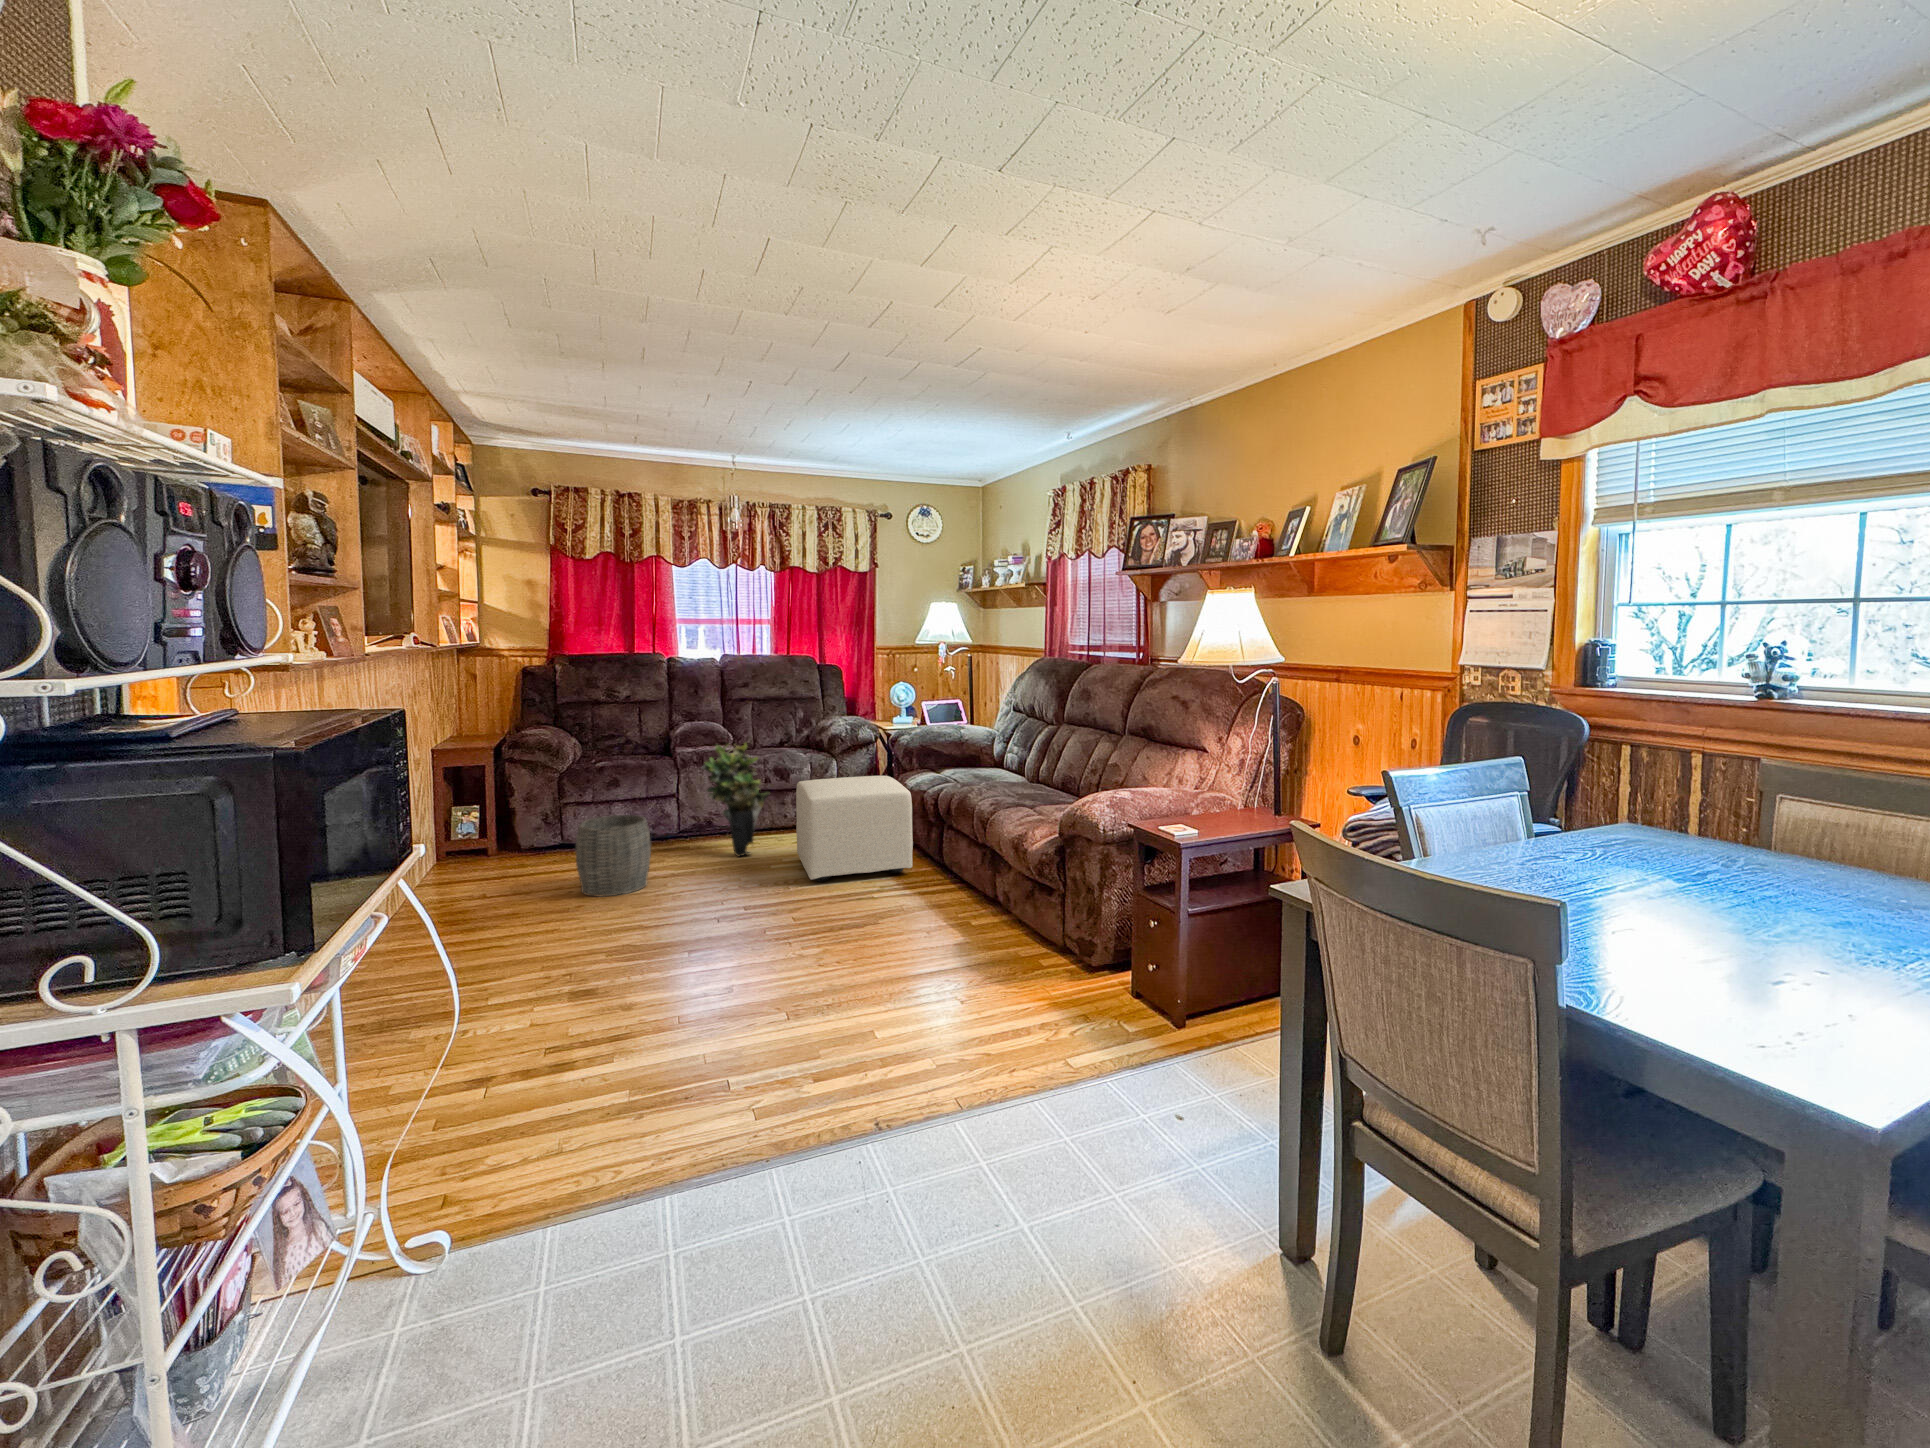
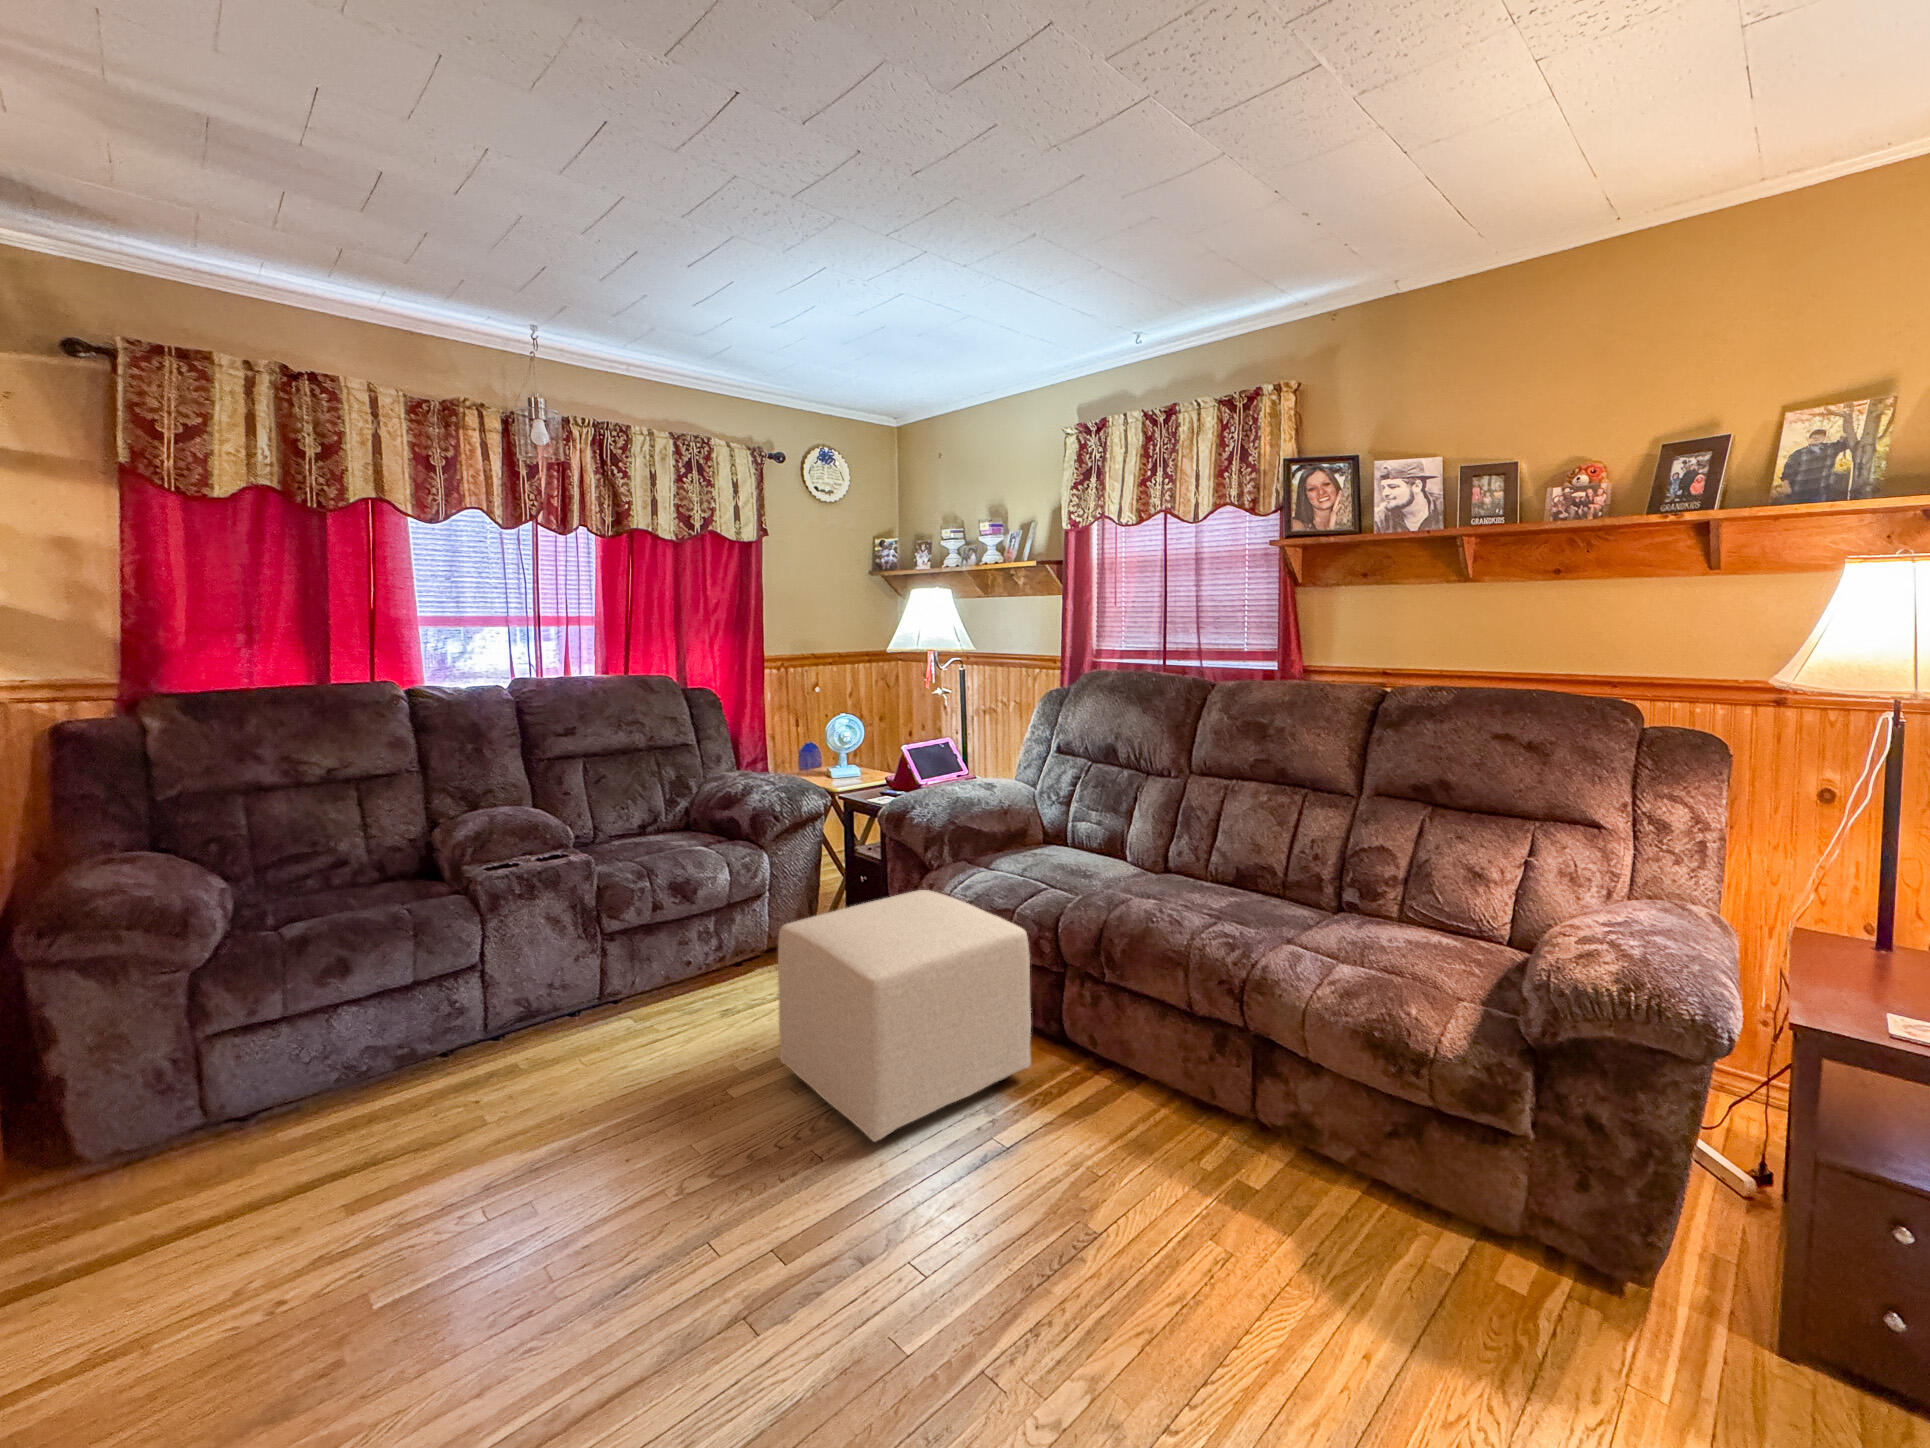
potted plant: present [702,743,769,857] -> none [560,851,702,1087]
woven basket: present [576,815,651,897] -> none [291,1070,496,1325]

